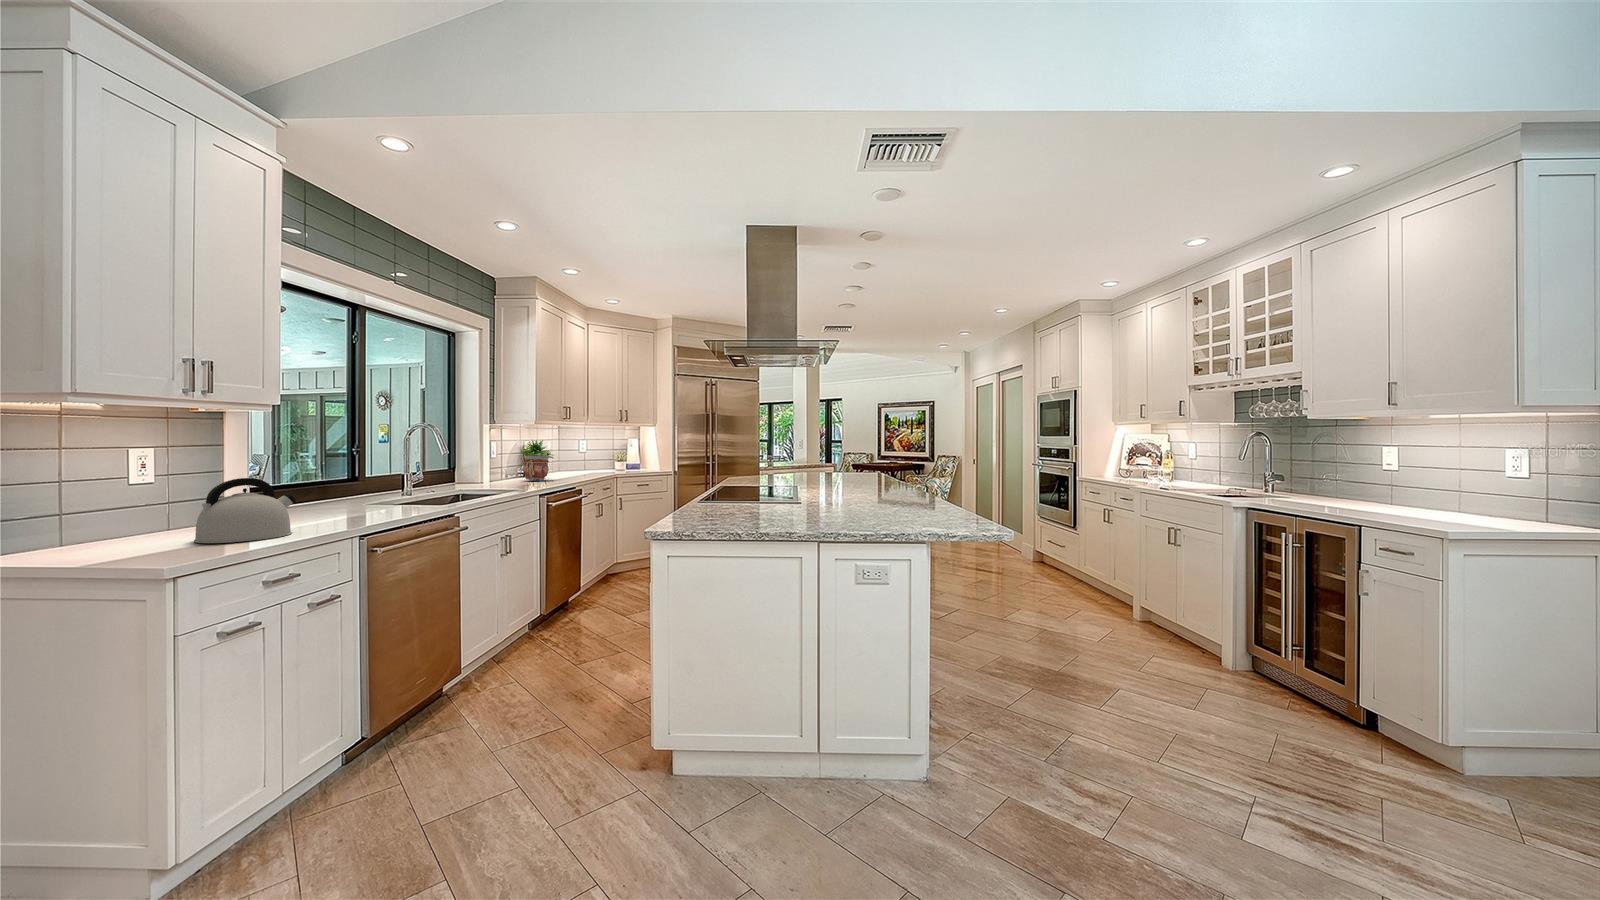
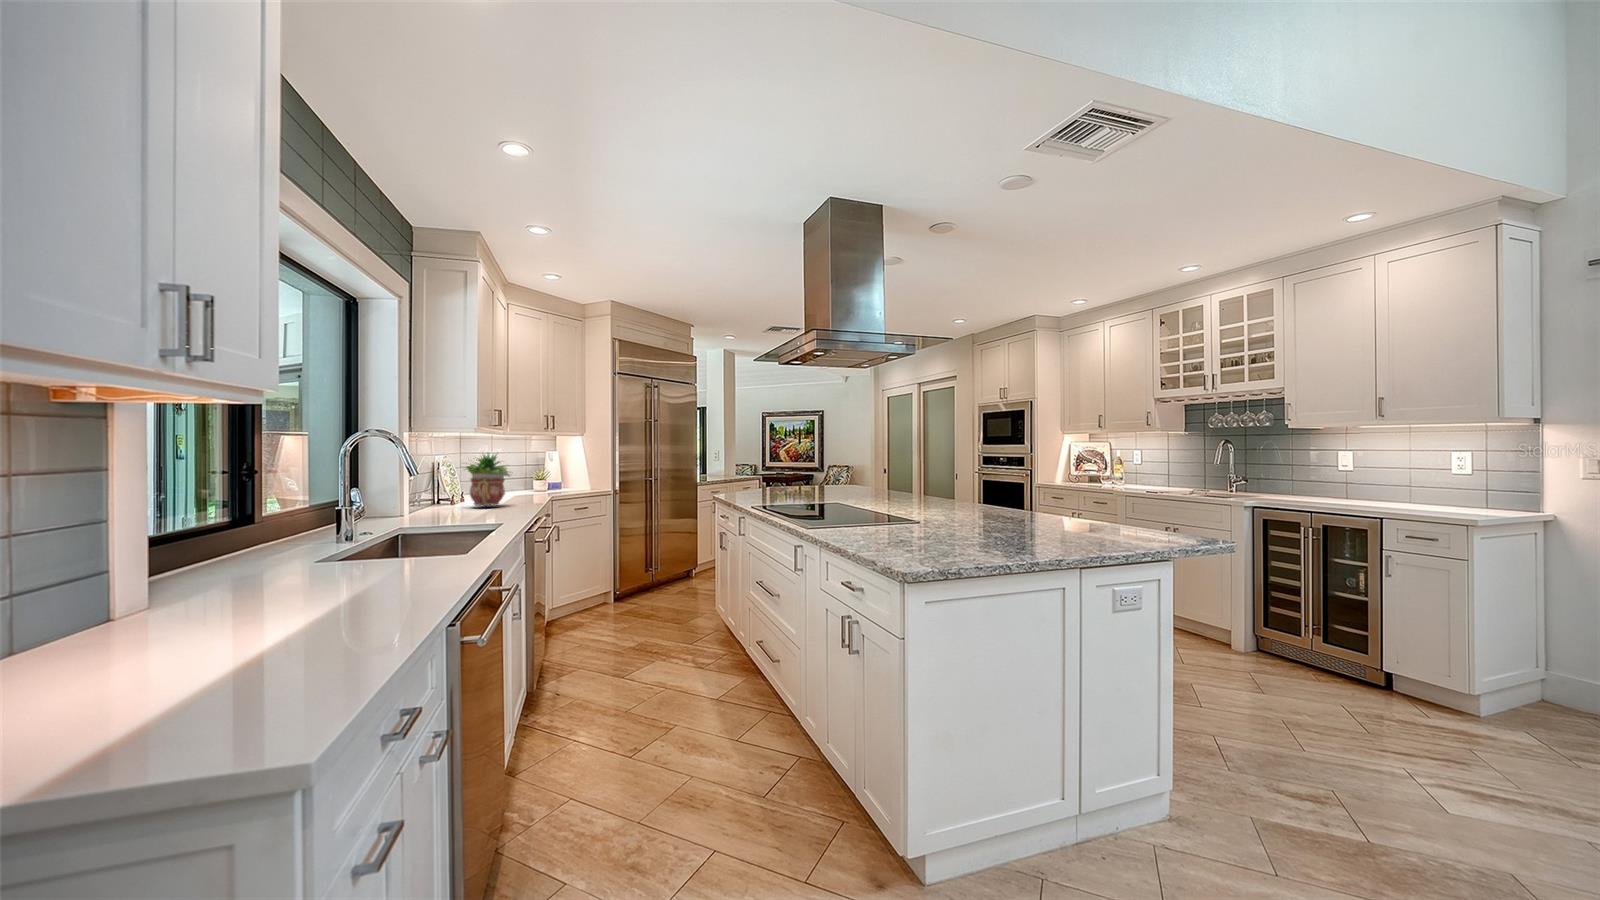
kettle: present [194,478,296,543] -> none [167,527,351,666]

